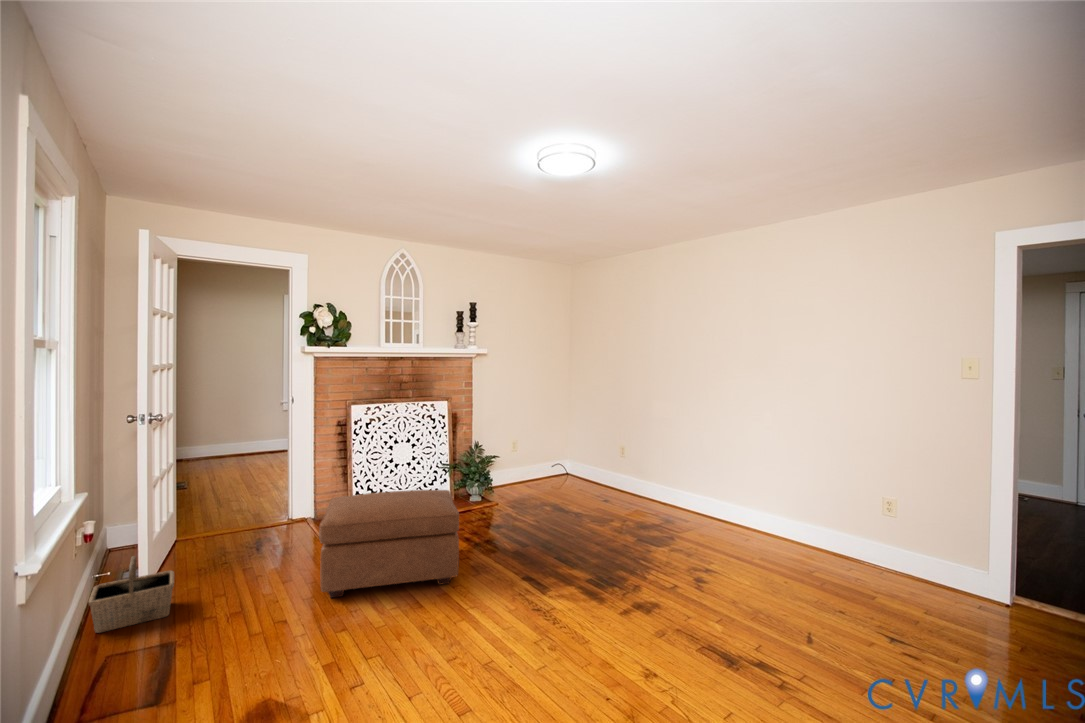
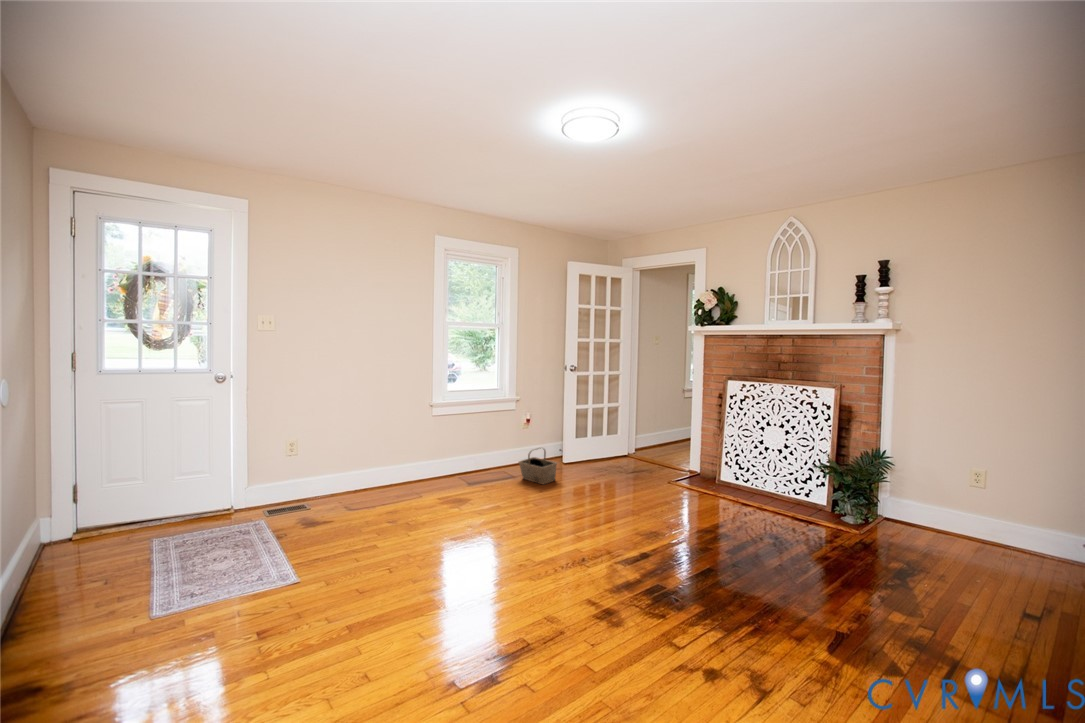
ottoman: present [319,490,459,598] -> none [579,450,704,548]

